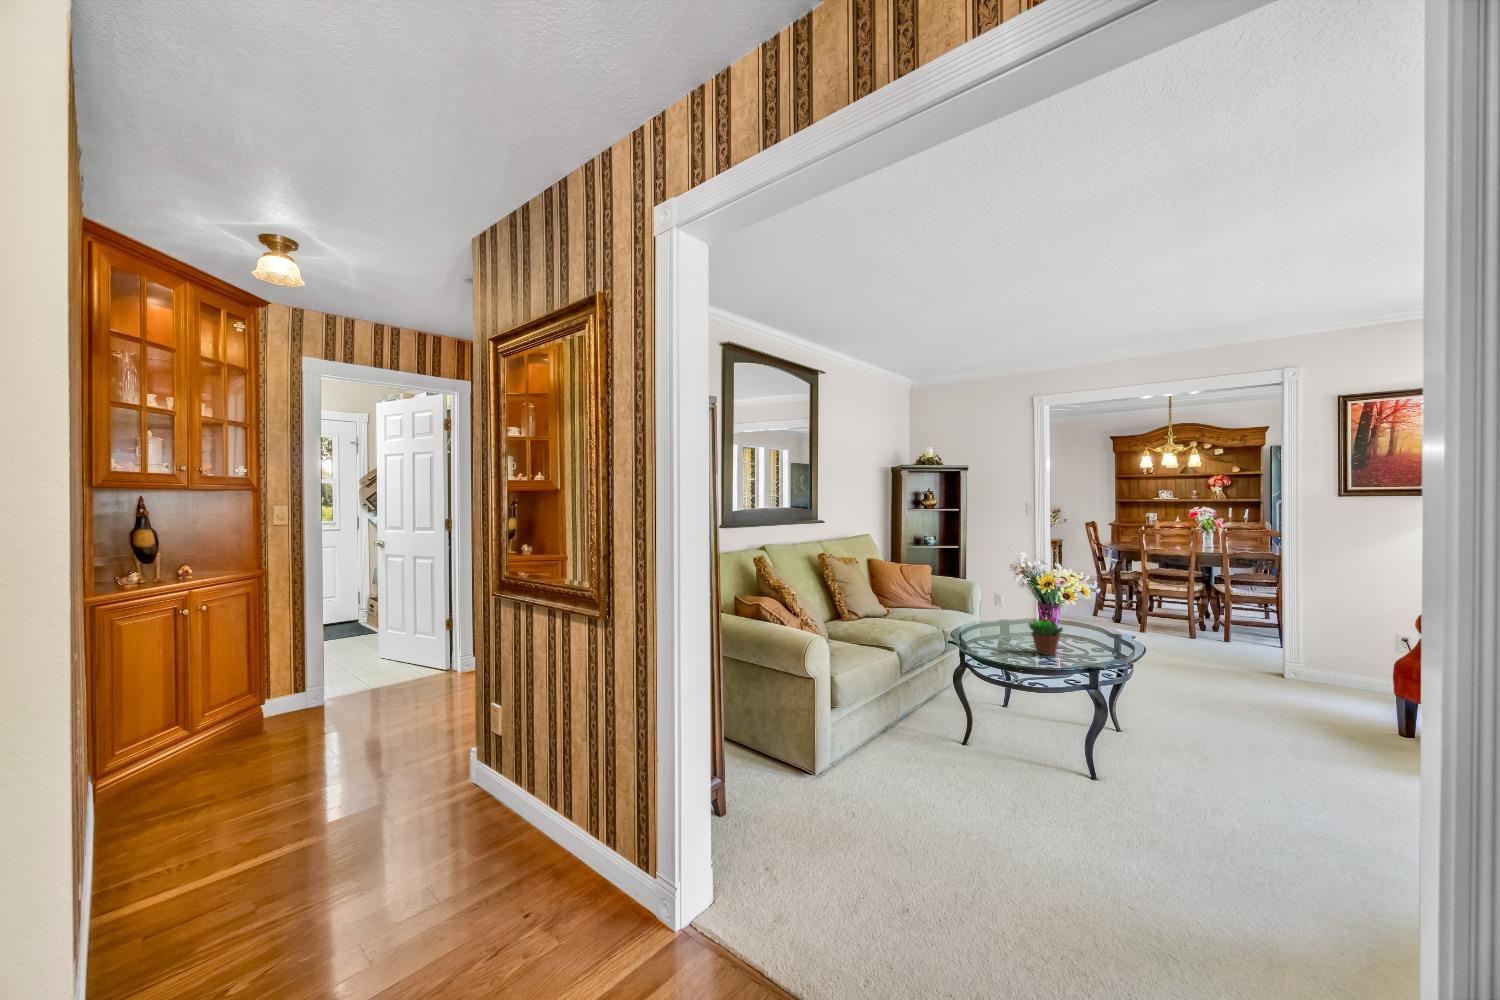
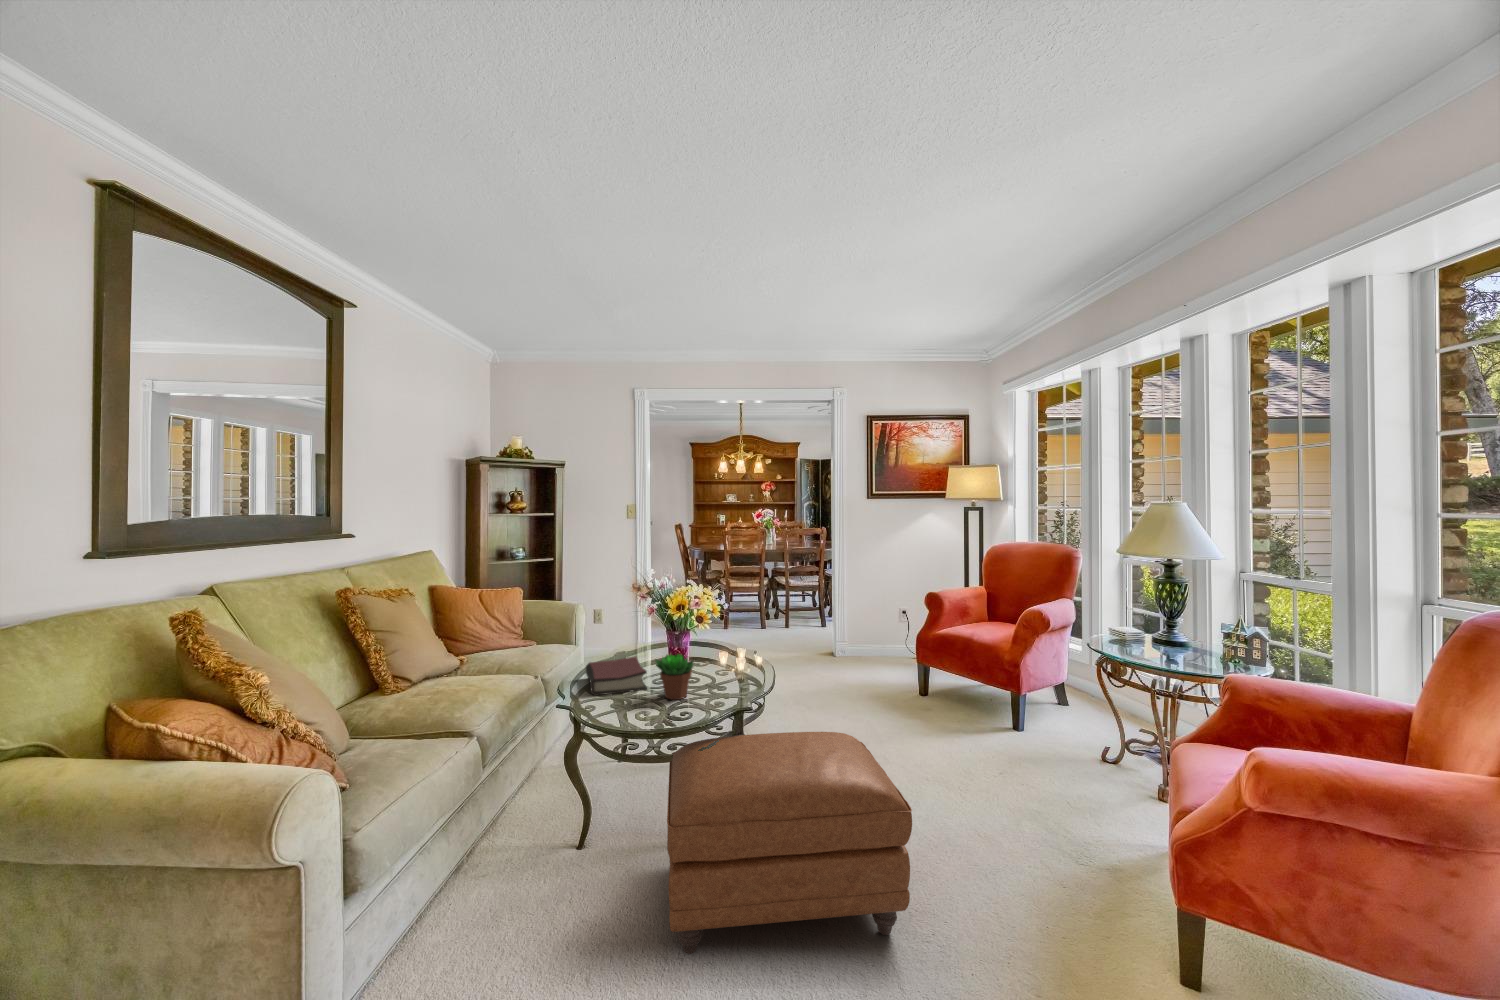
hardback book: none [976,621,1023,646] -> present [586,656,647,696]
ottoman: none [1019,683,1246,865] -> present [667,732,912,954]

